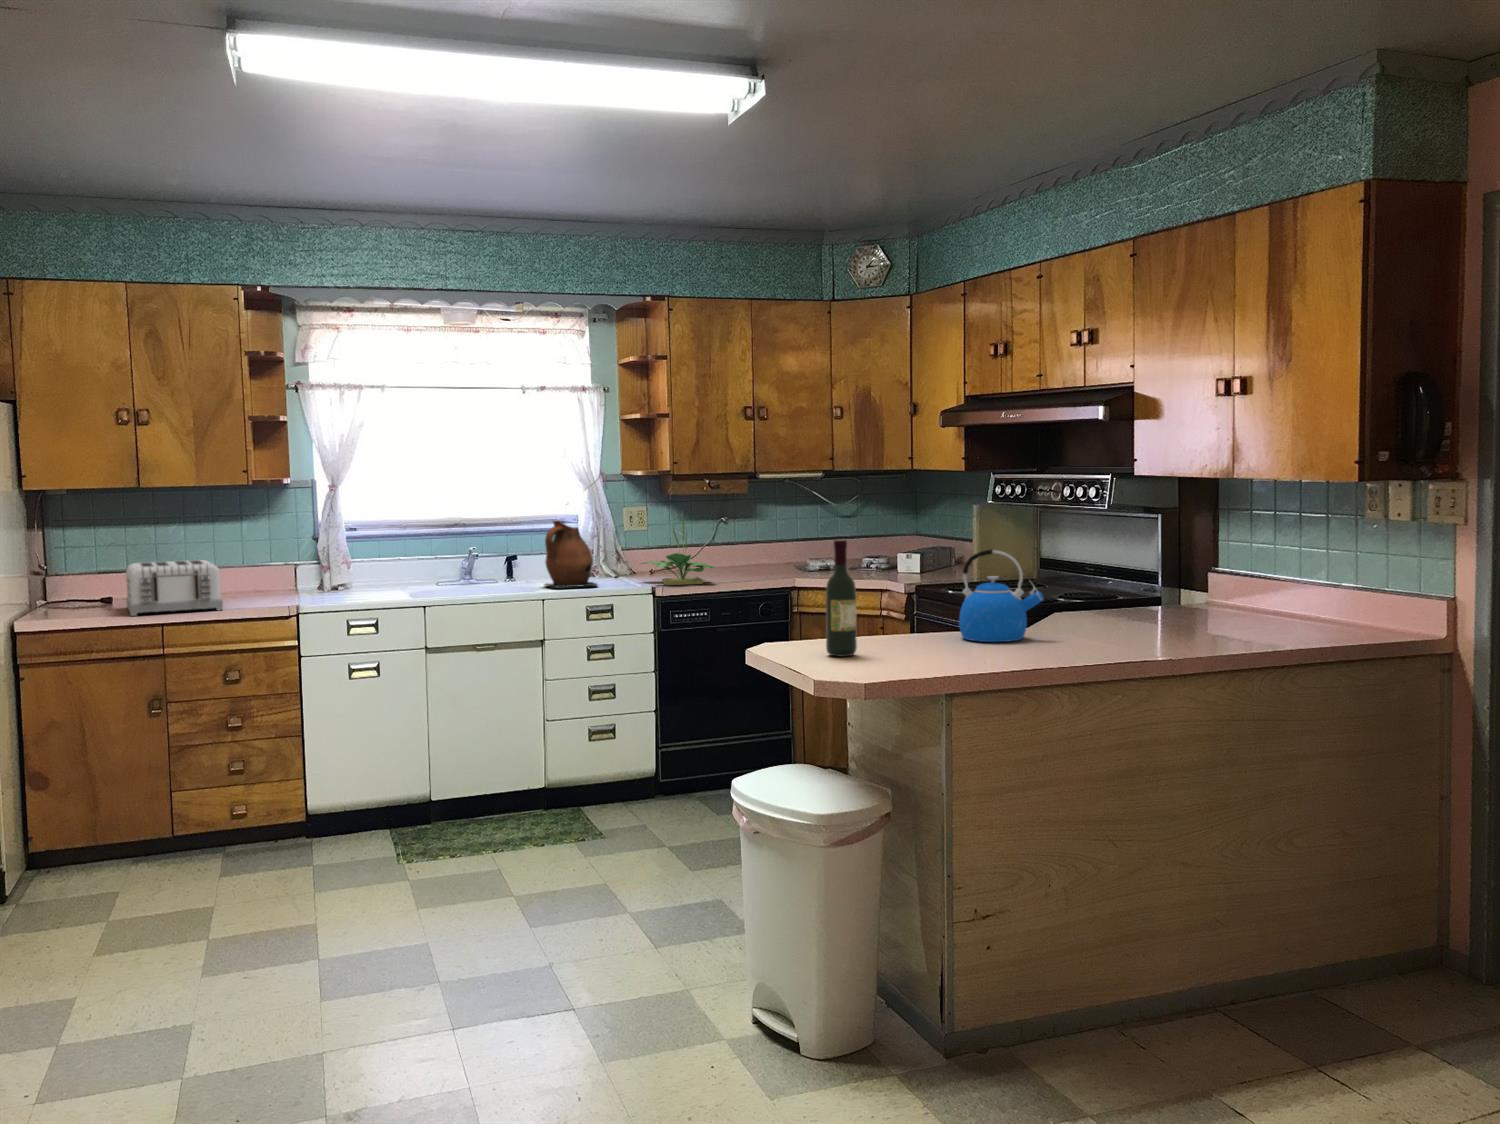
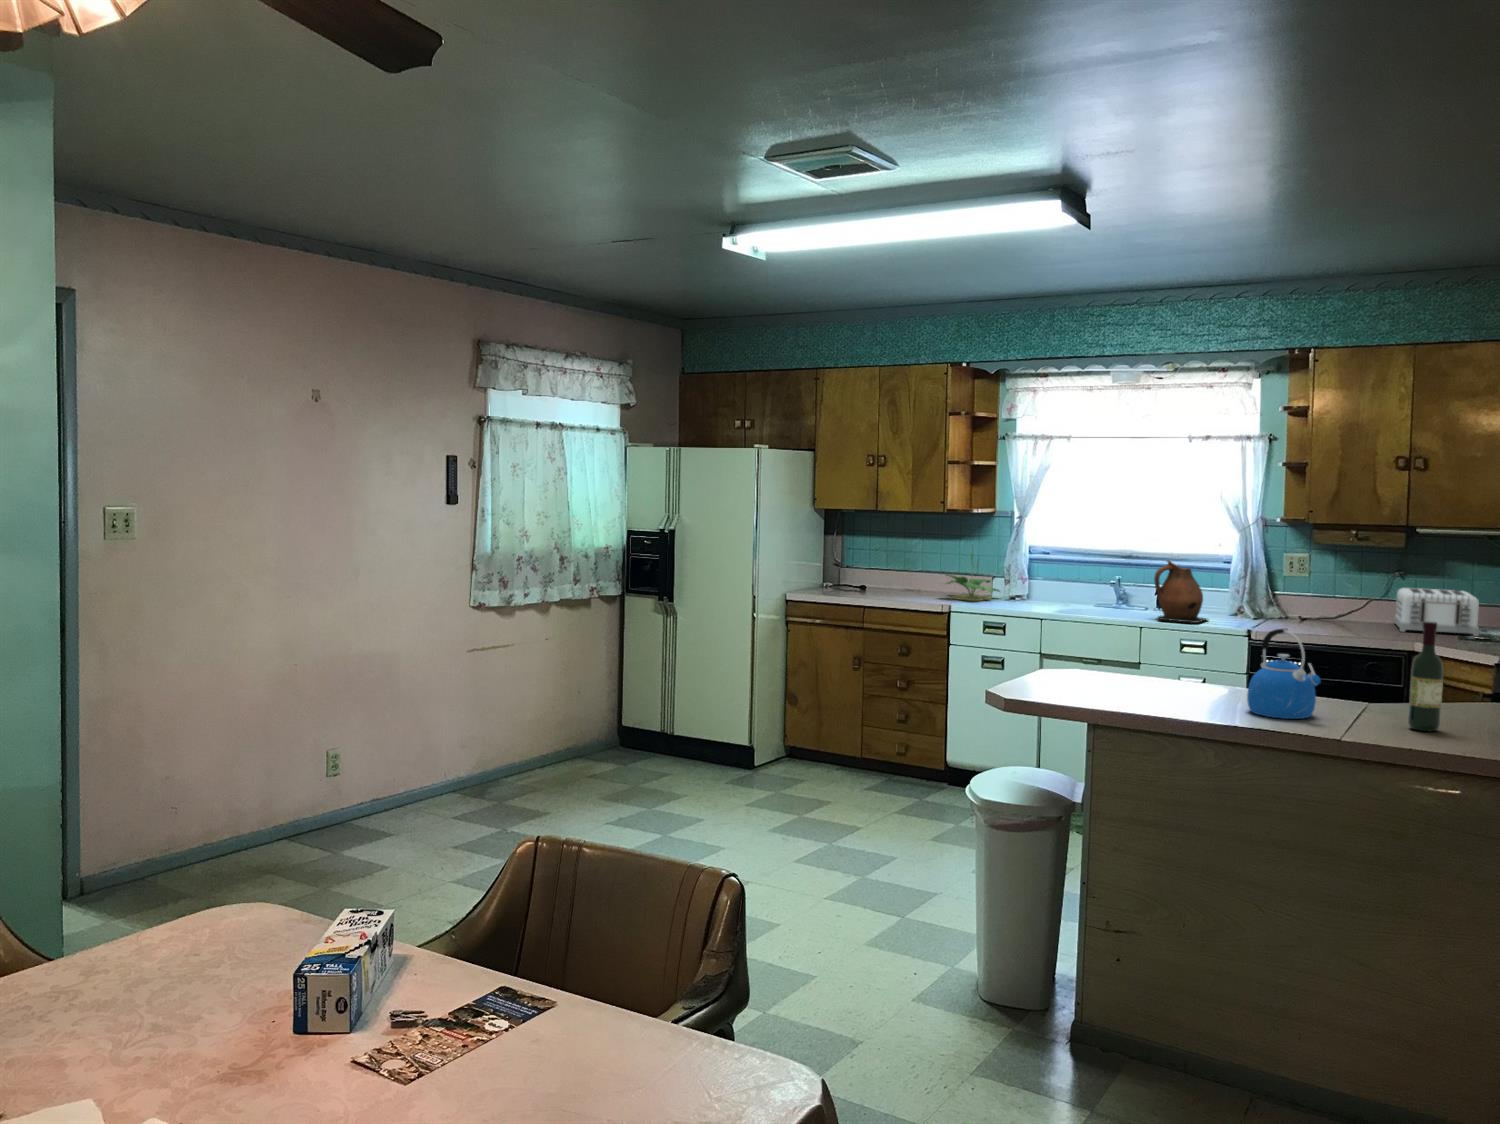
potted plant: present [642,516,715,585] -> present [946,545,1000,601]
wine bottle: present [826,540,857,656] -> present [1408,621,1443,731]
toaster: present [126,560,223,616] -> present [1394,588,1479,636]

